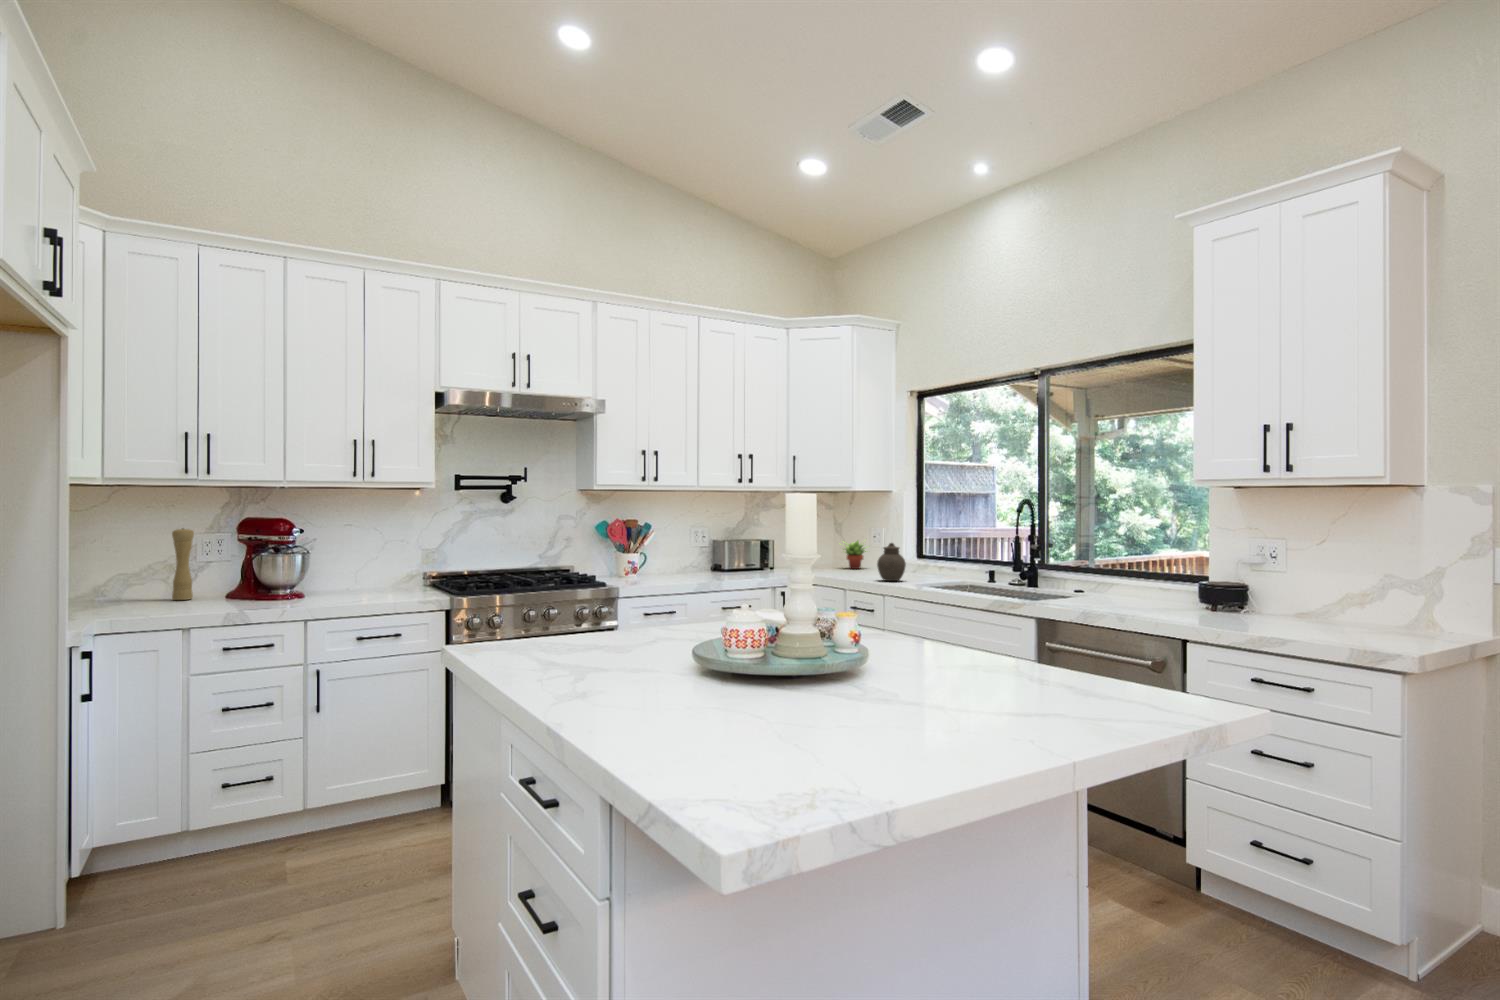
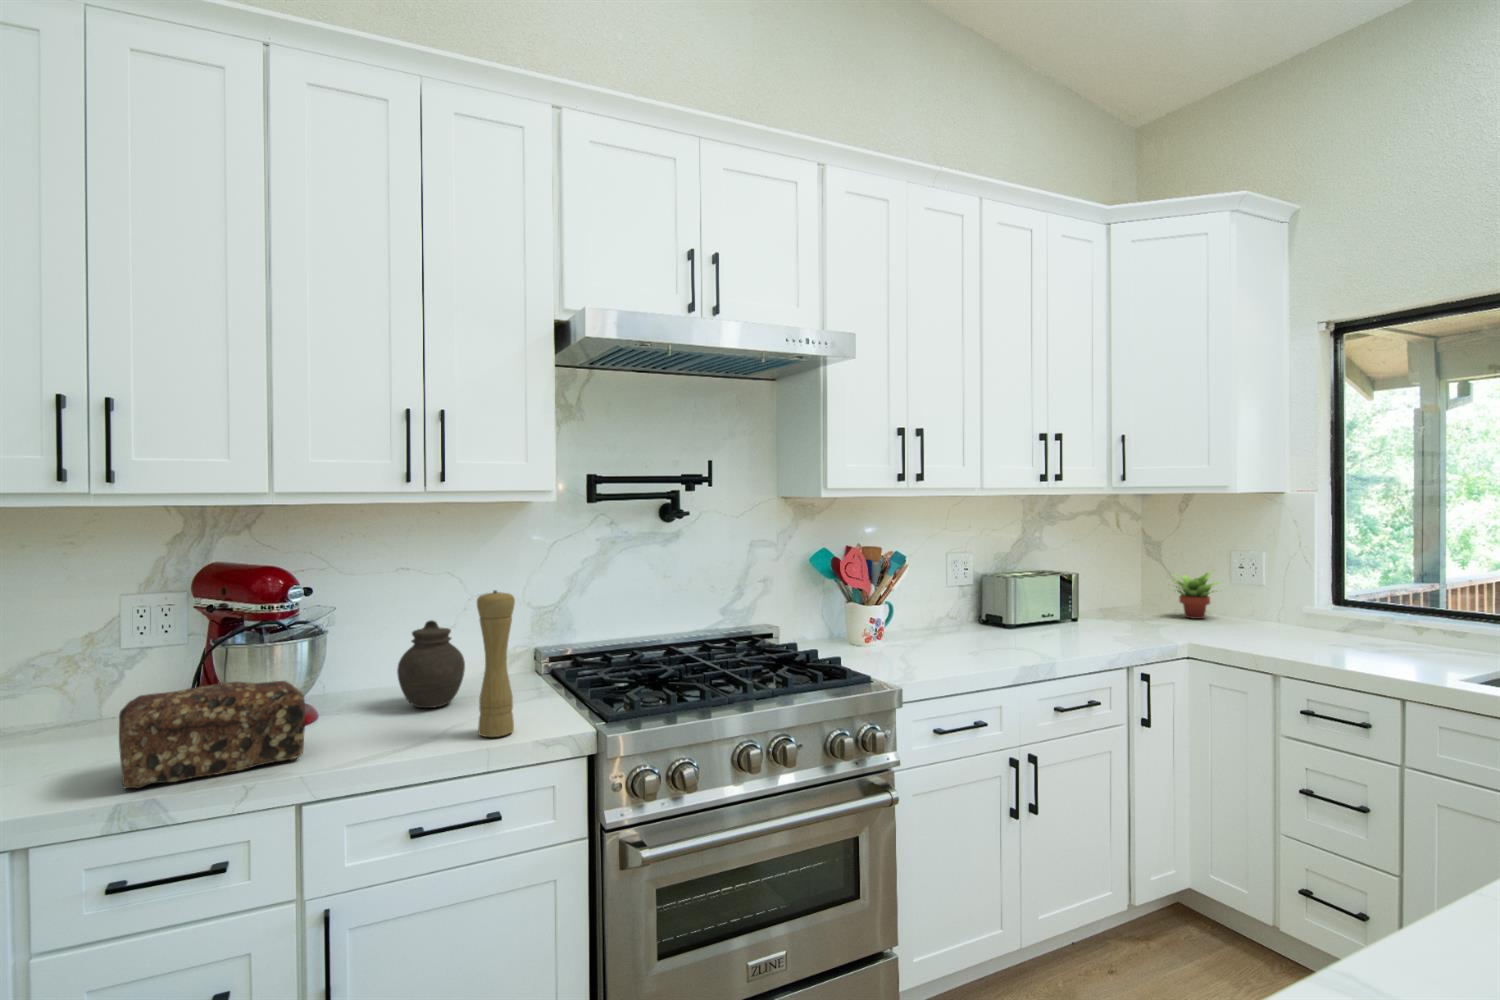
pepper mill: present [172,528,194,600] -> present [477,590,515,737]
jar: present [877,543,906,581] -> present [397,620,465,708]
bread loaf: none [218,570,304,611] -> present [119,681,305,788]

